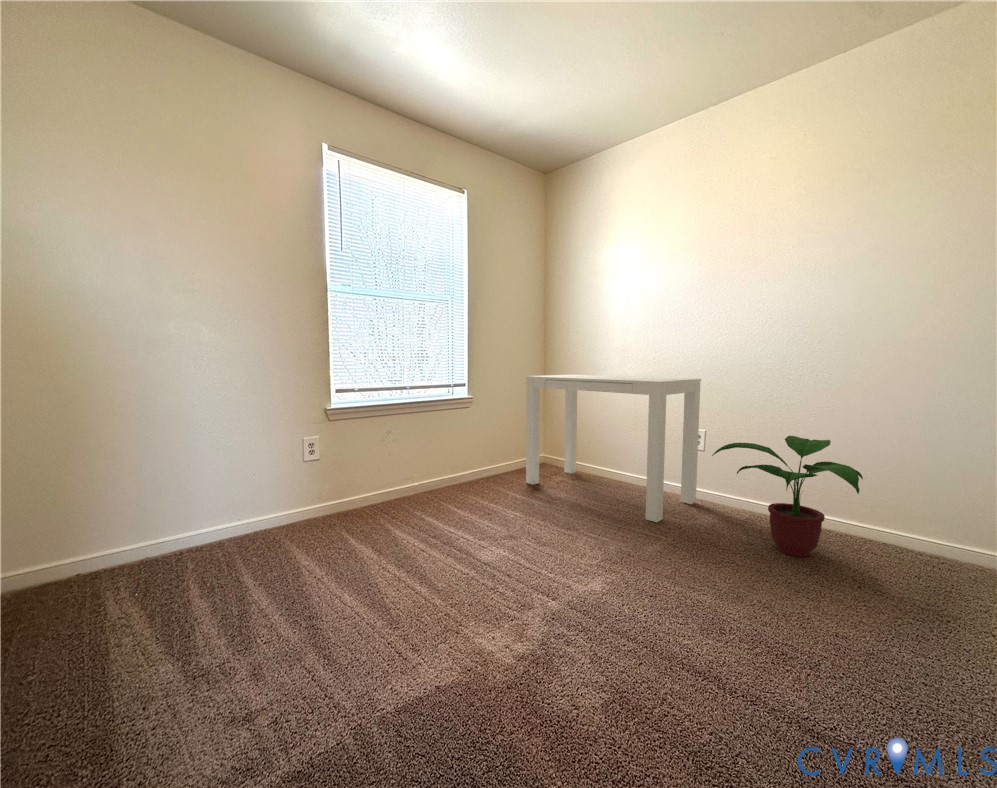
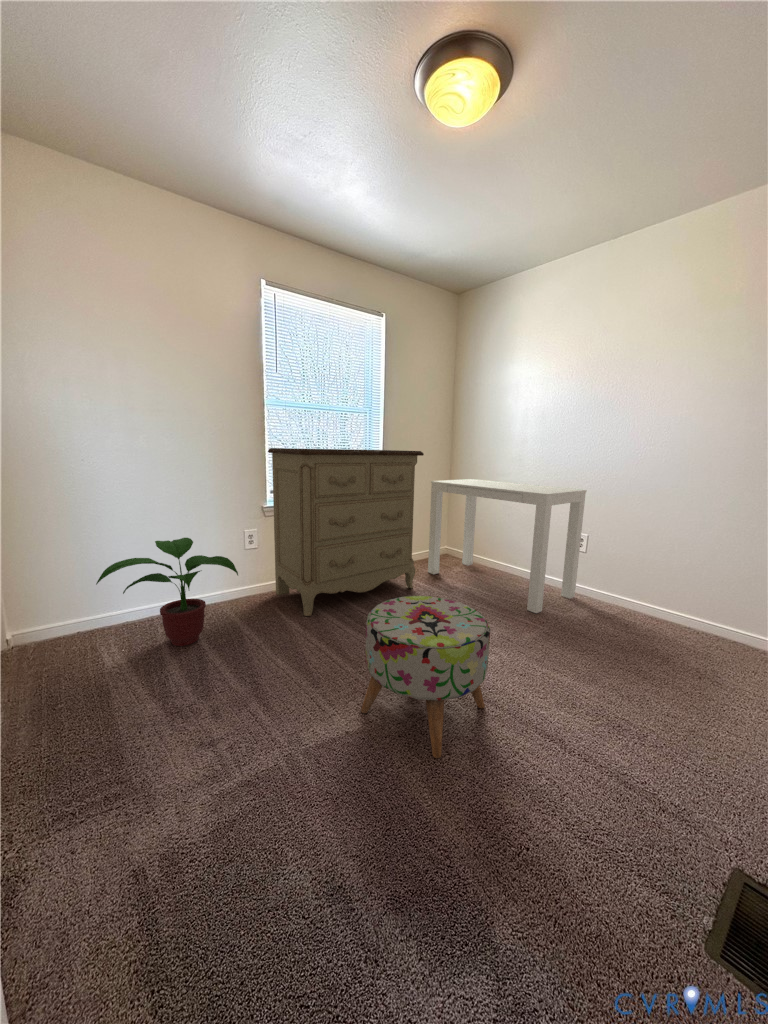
dresser: none [333,333,518,539] -> present [268,448,424,616]
potted plant: present [712,436,863,557] -> present [96,538,238,646]
ottoman: none [455,501,618,715] -> present [361,596,490,758]

